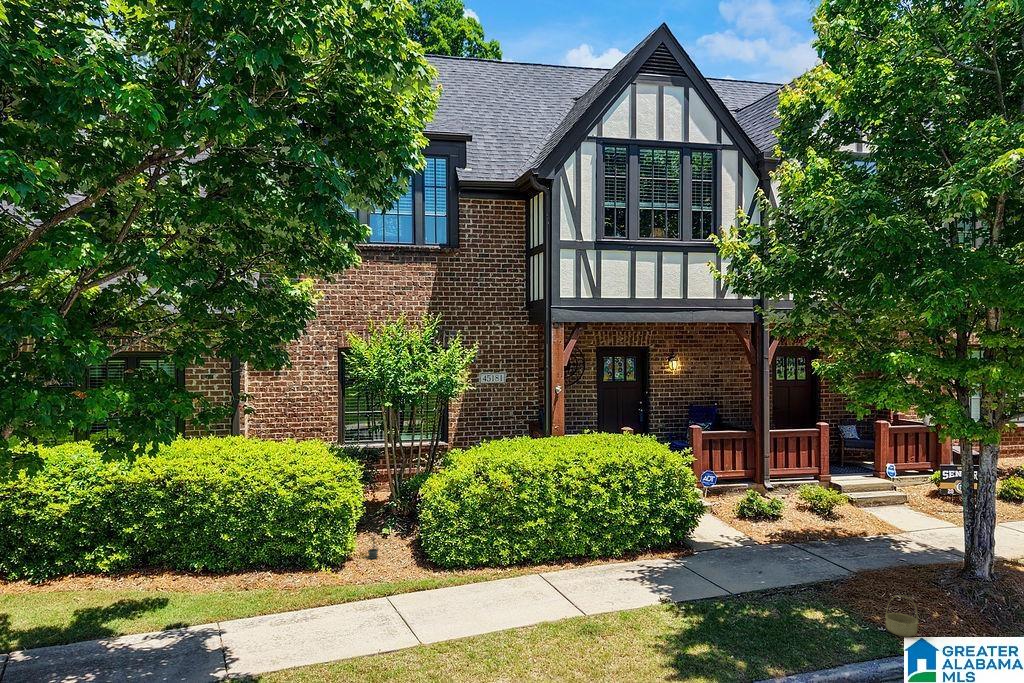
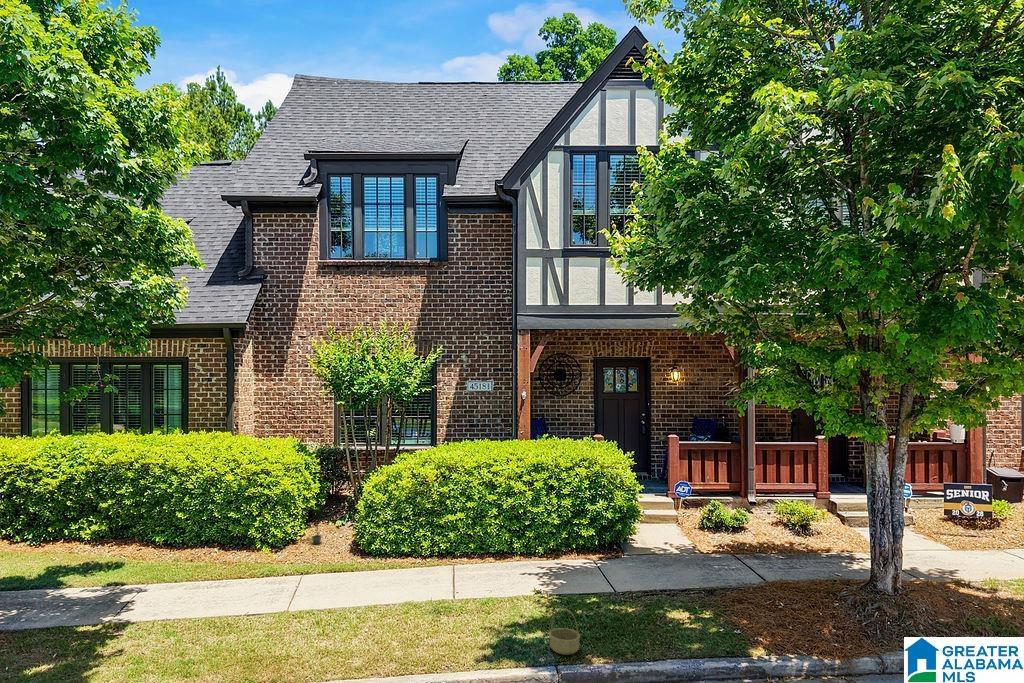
basket: present [885,595,918,637] -> present [549,608,580,655]

